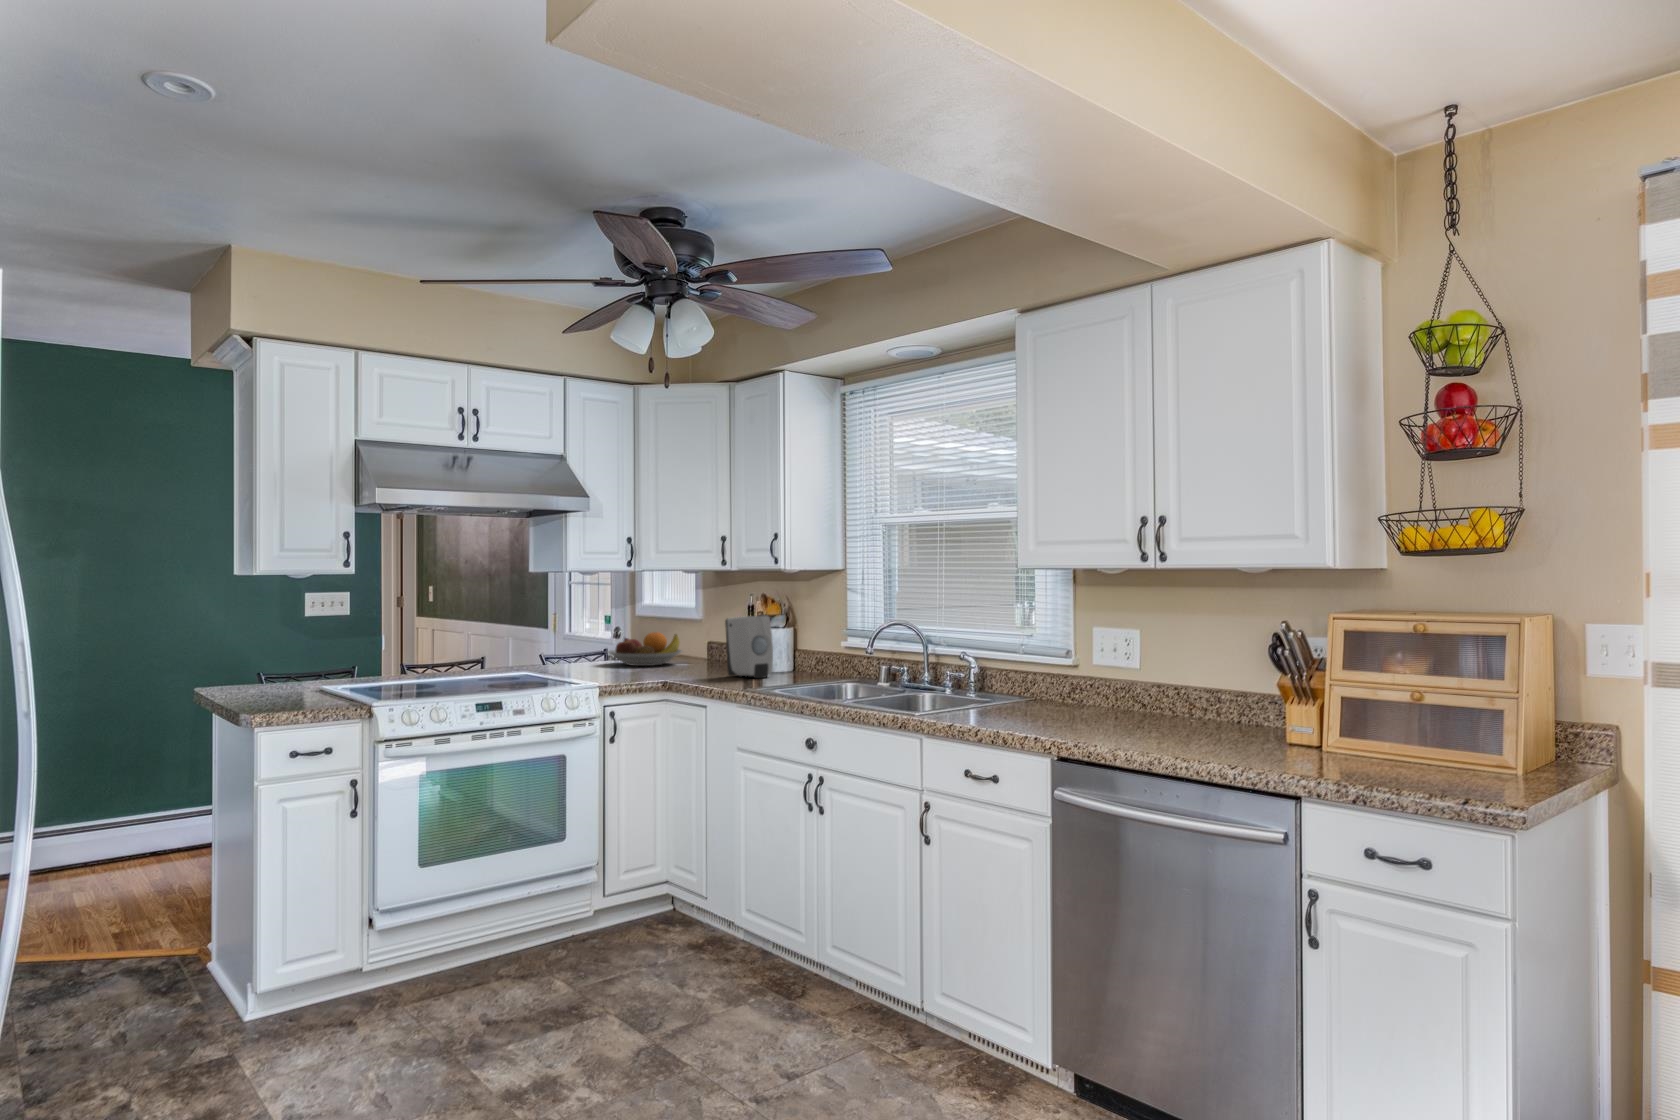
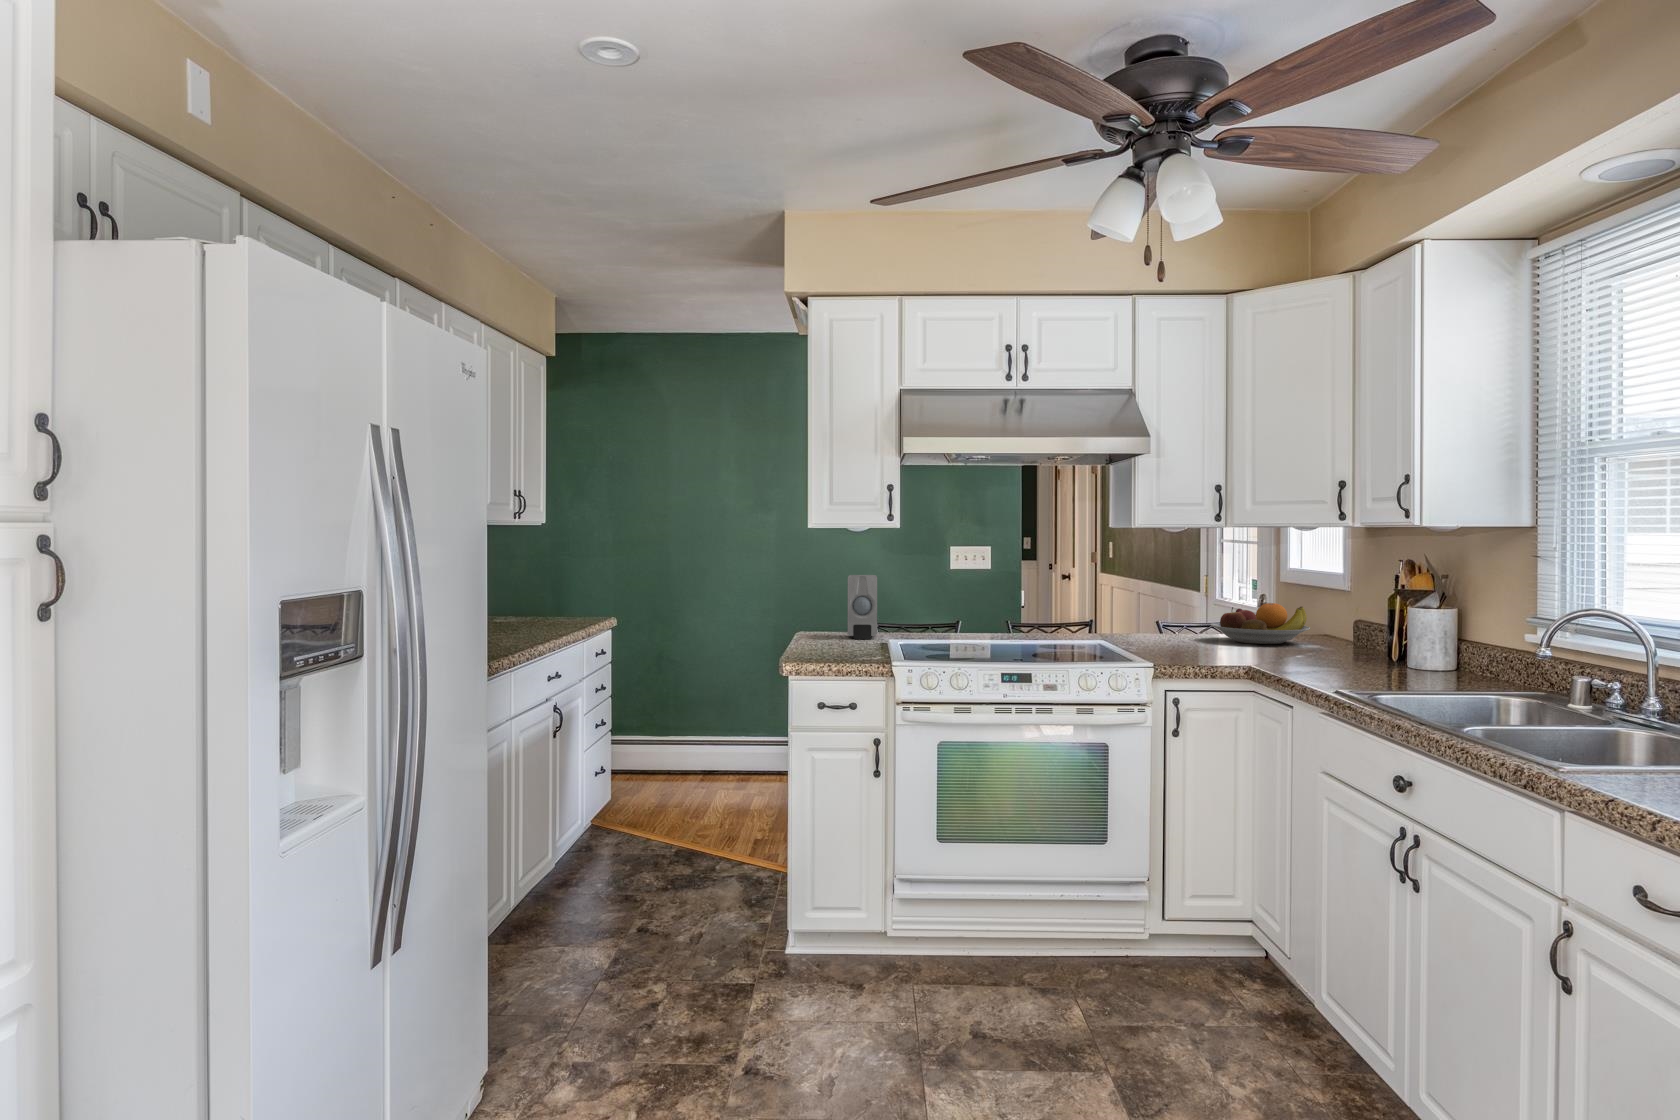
soap dispenser: present [725,616,773,678] -> present [847,575,877,639]

